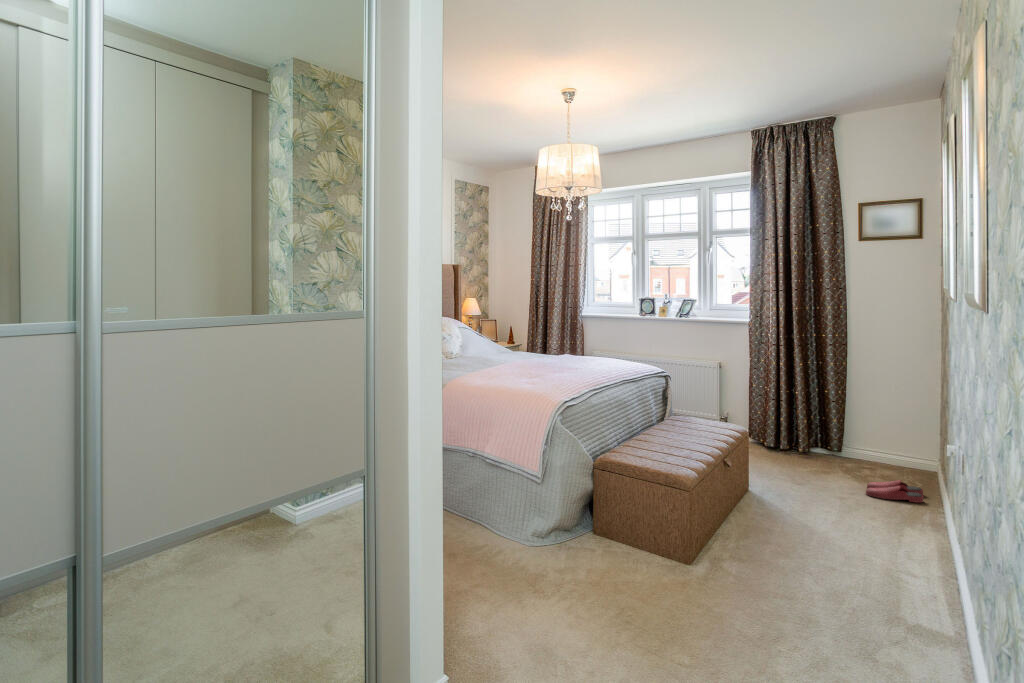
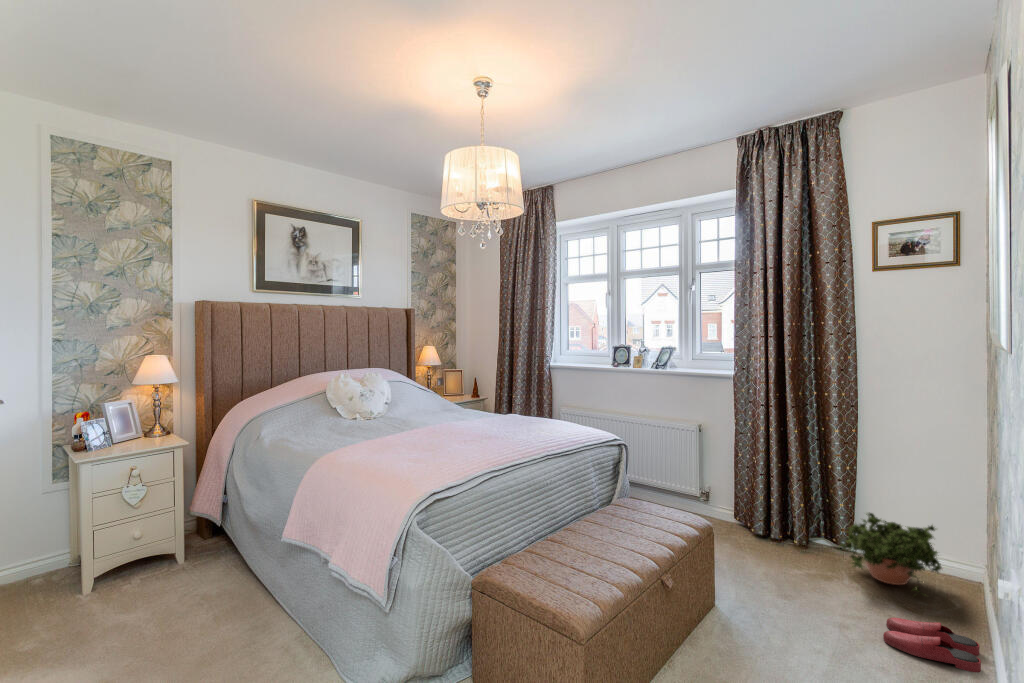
potted plant: none [832,421,902,474] -> present [840,513,942,592]

